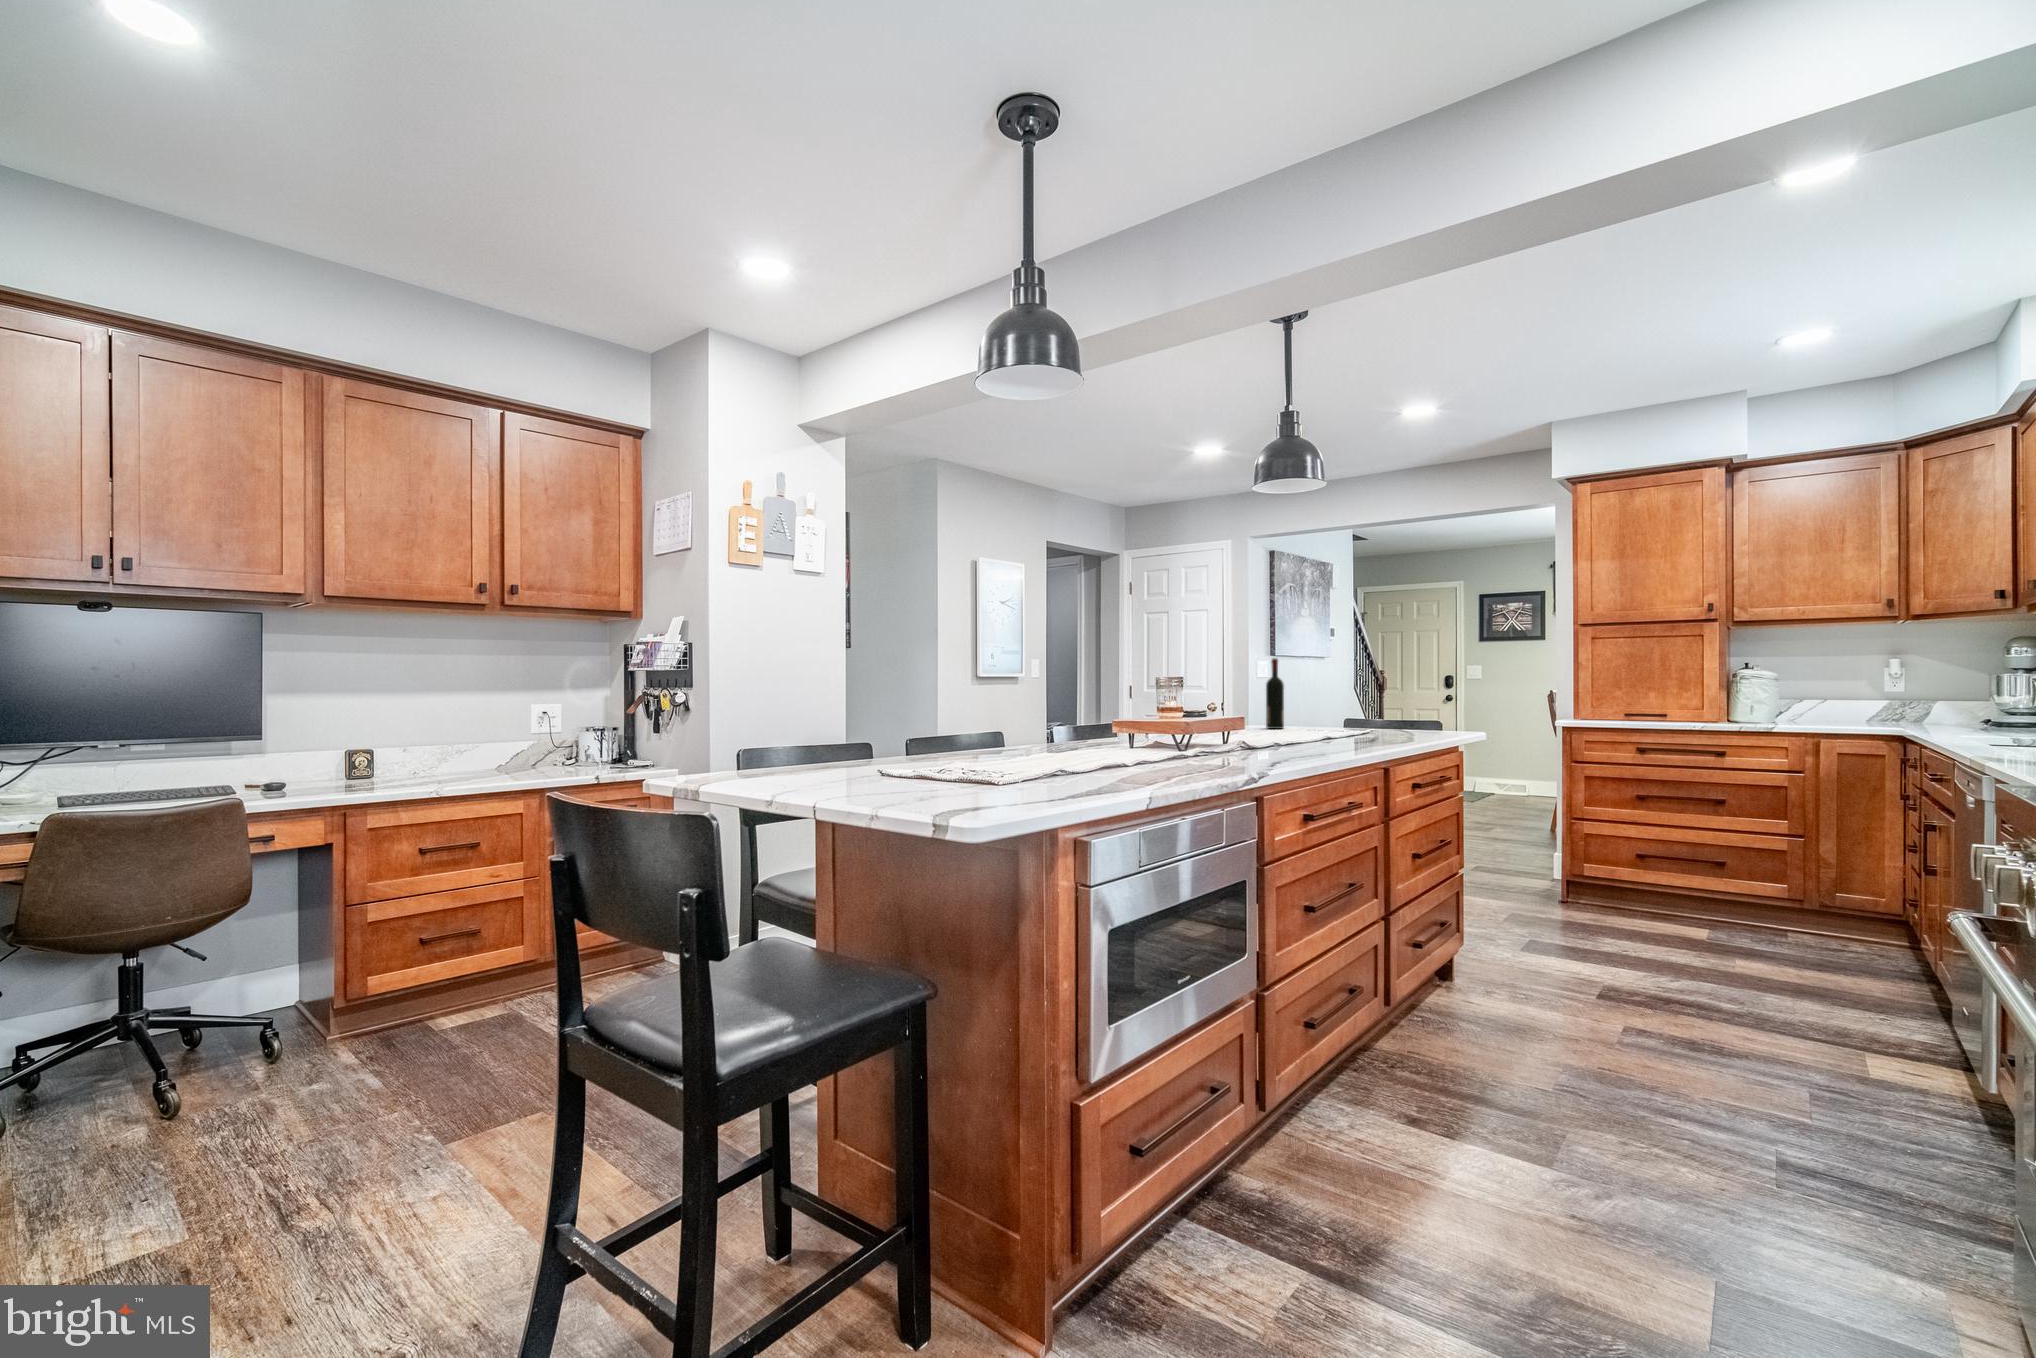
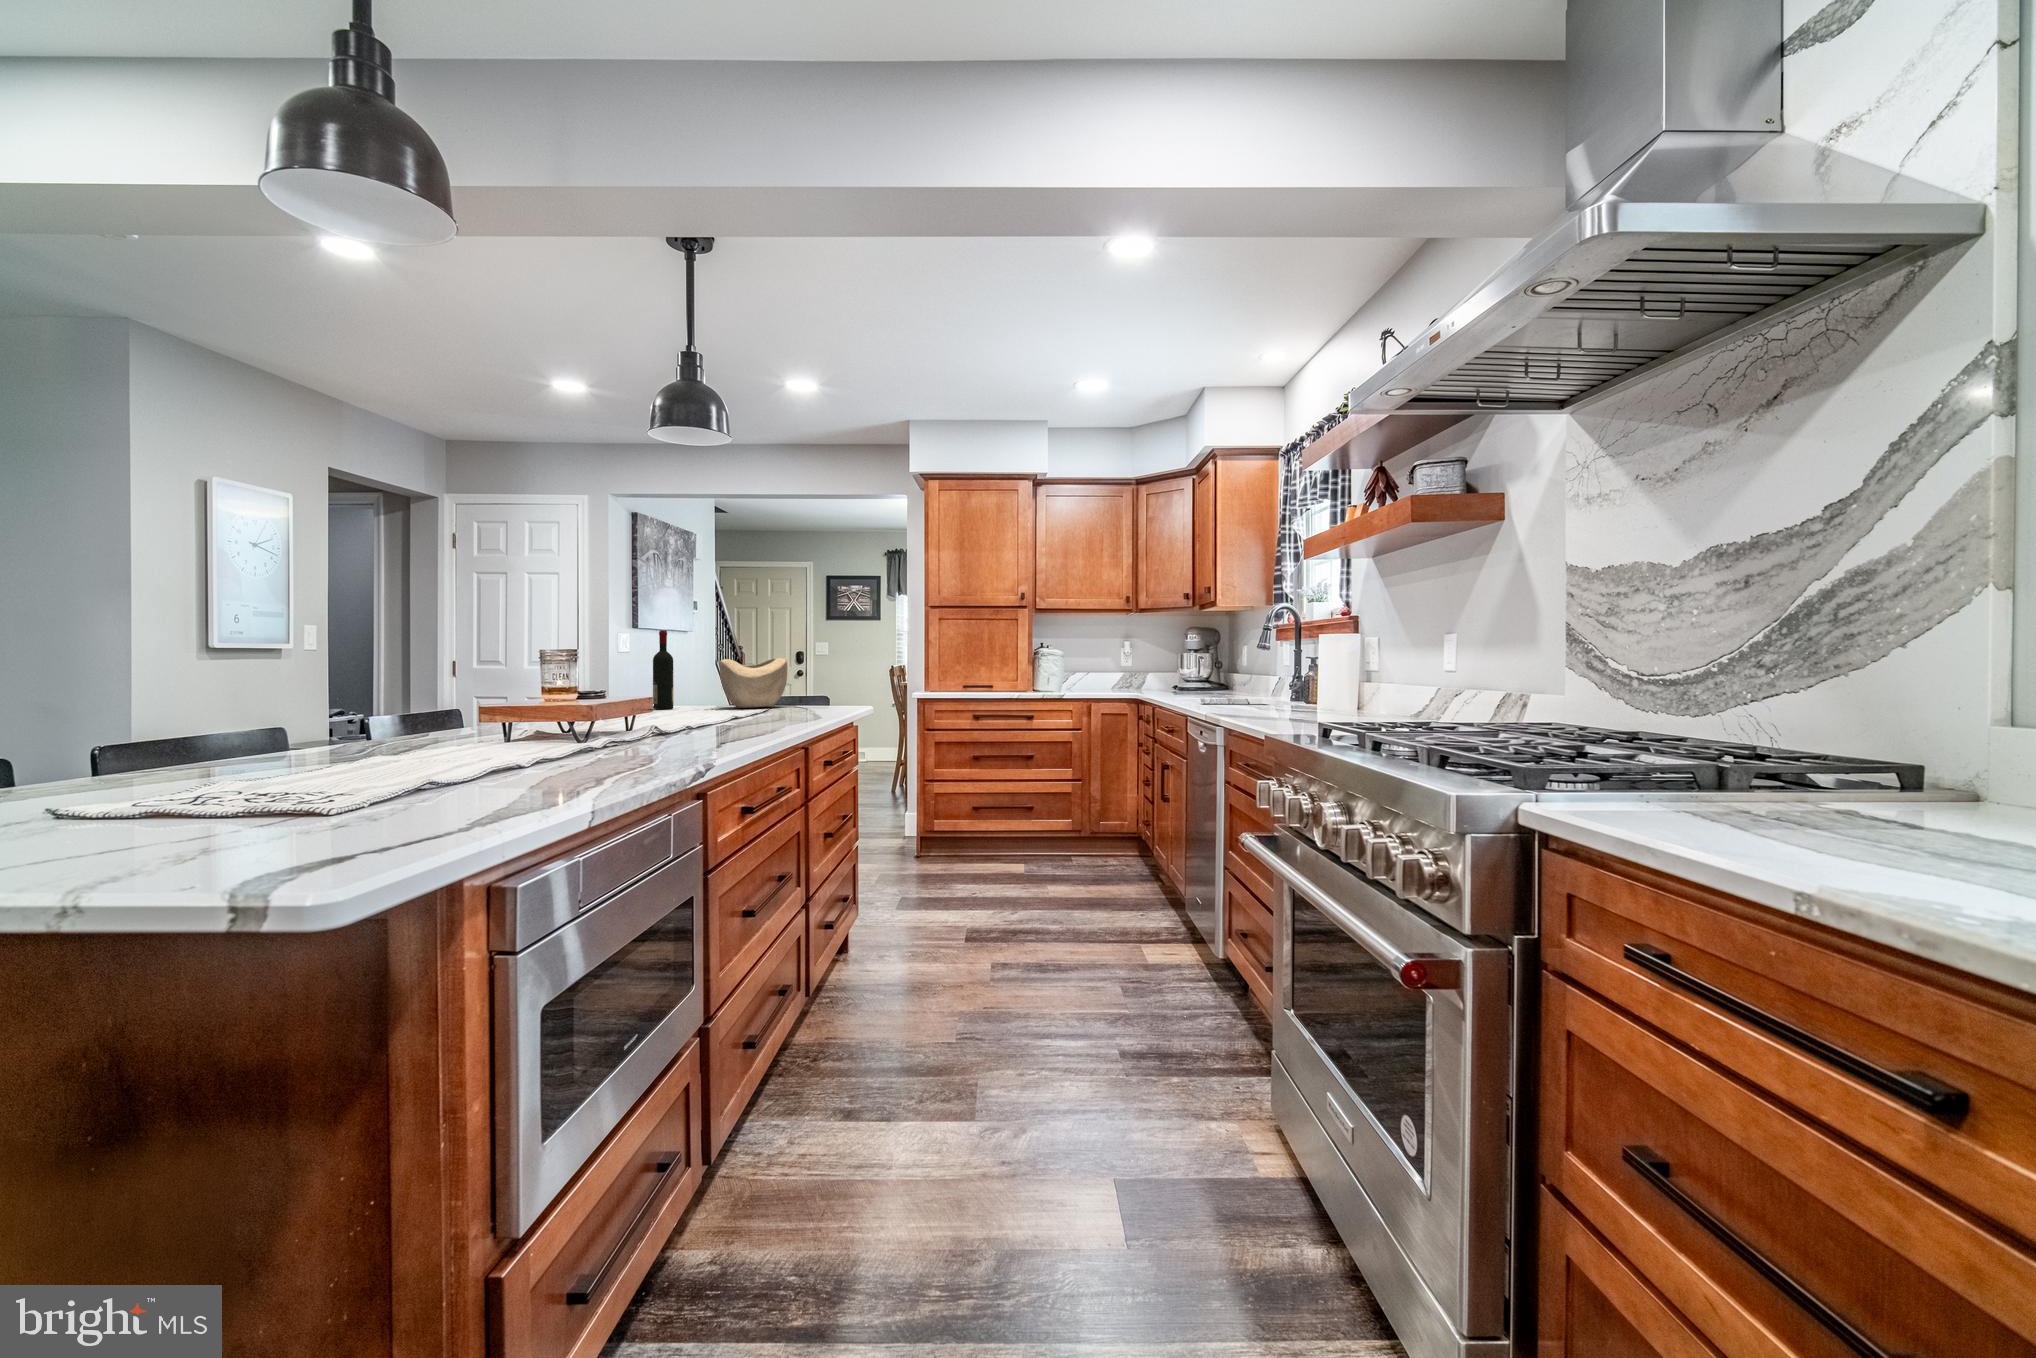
decorative bowl: none [1324,683,1390,729] -> present [720,658,787,708]

